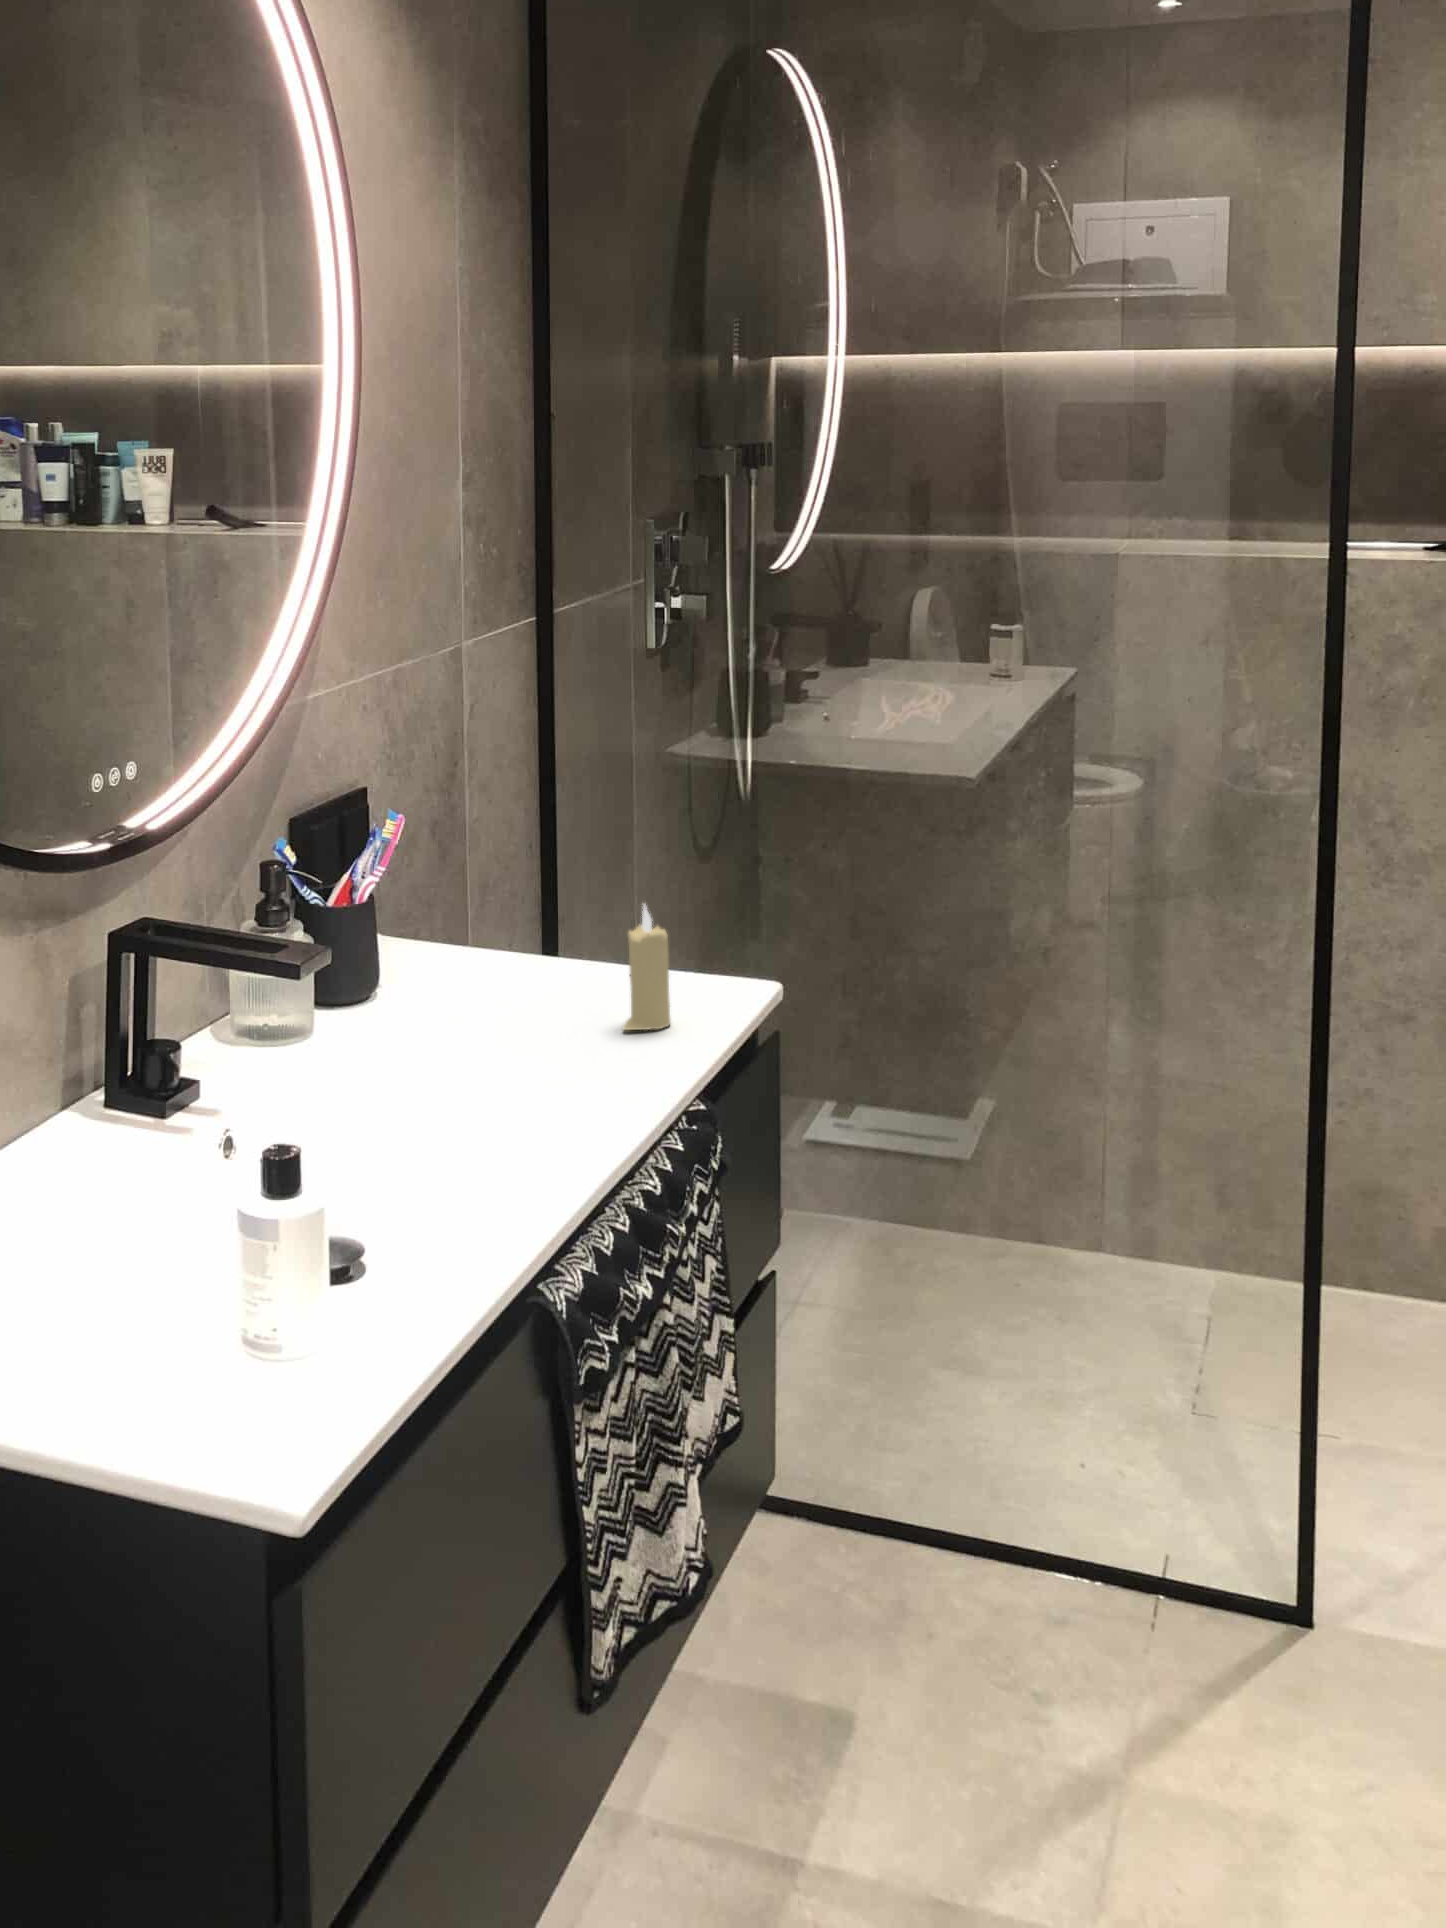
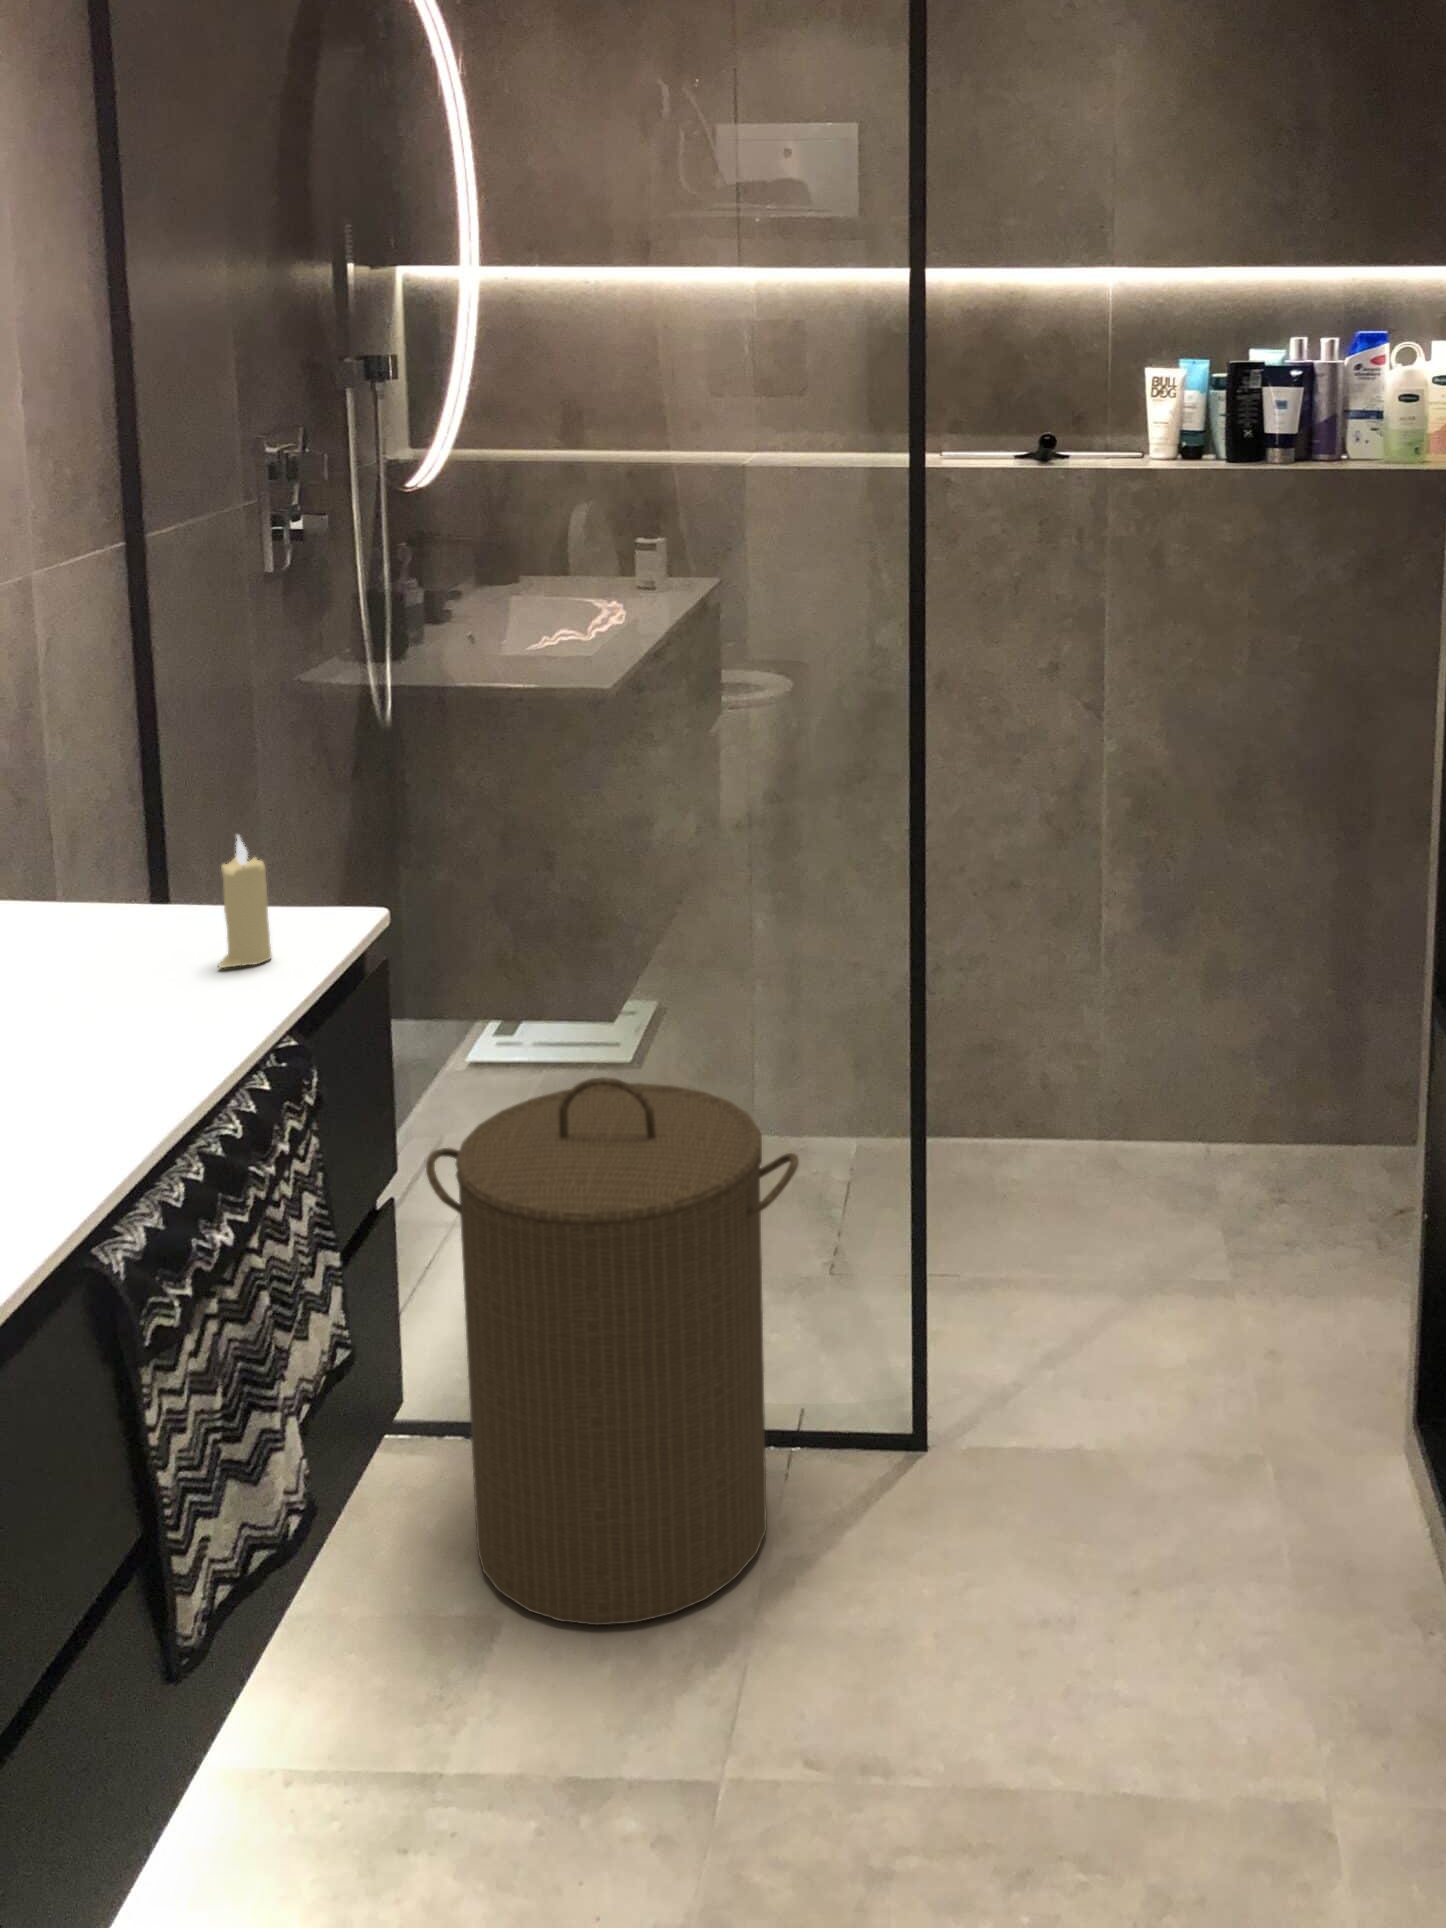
laundry hamper: none [784,1173,1174,1748] -> present [426,1077,799,1625]

